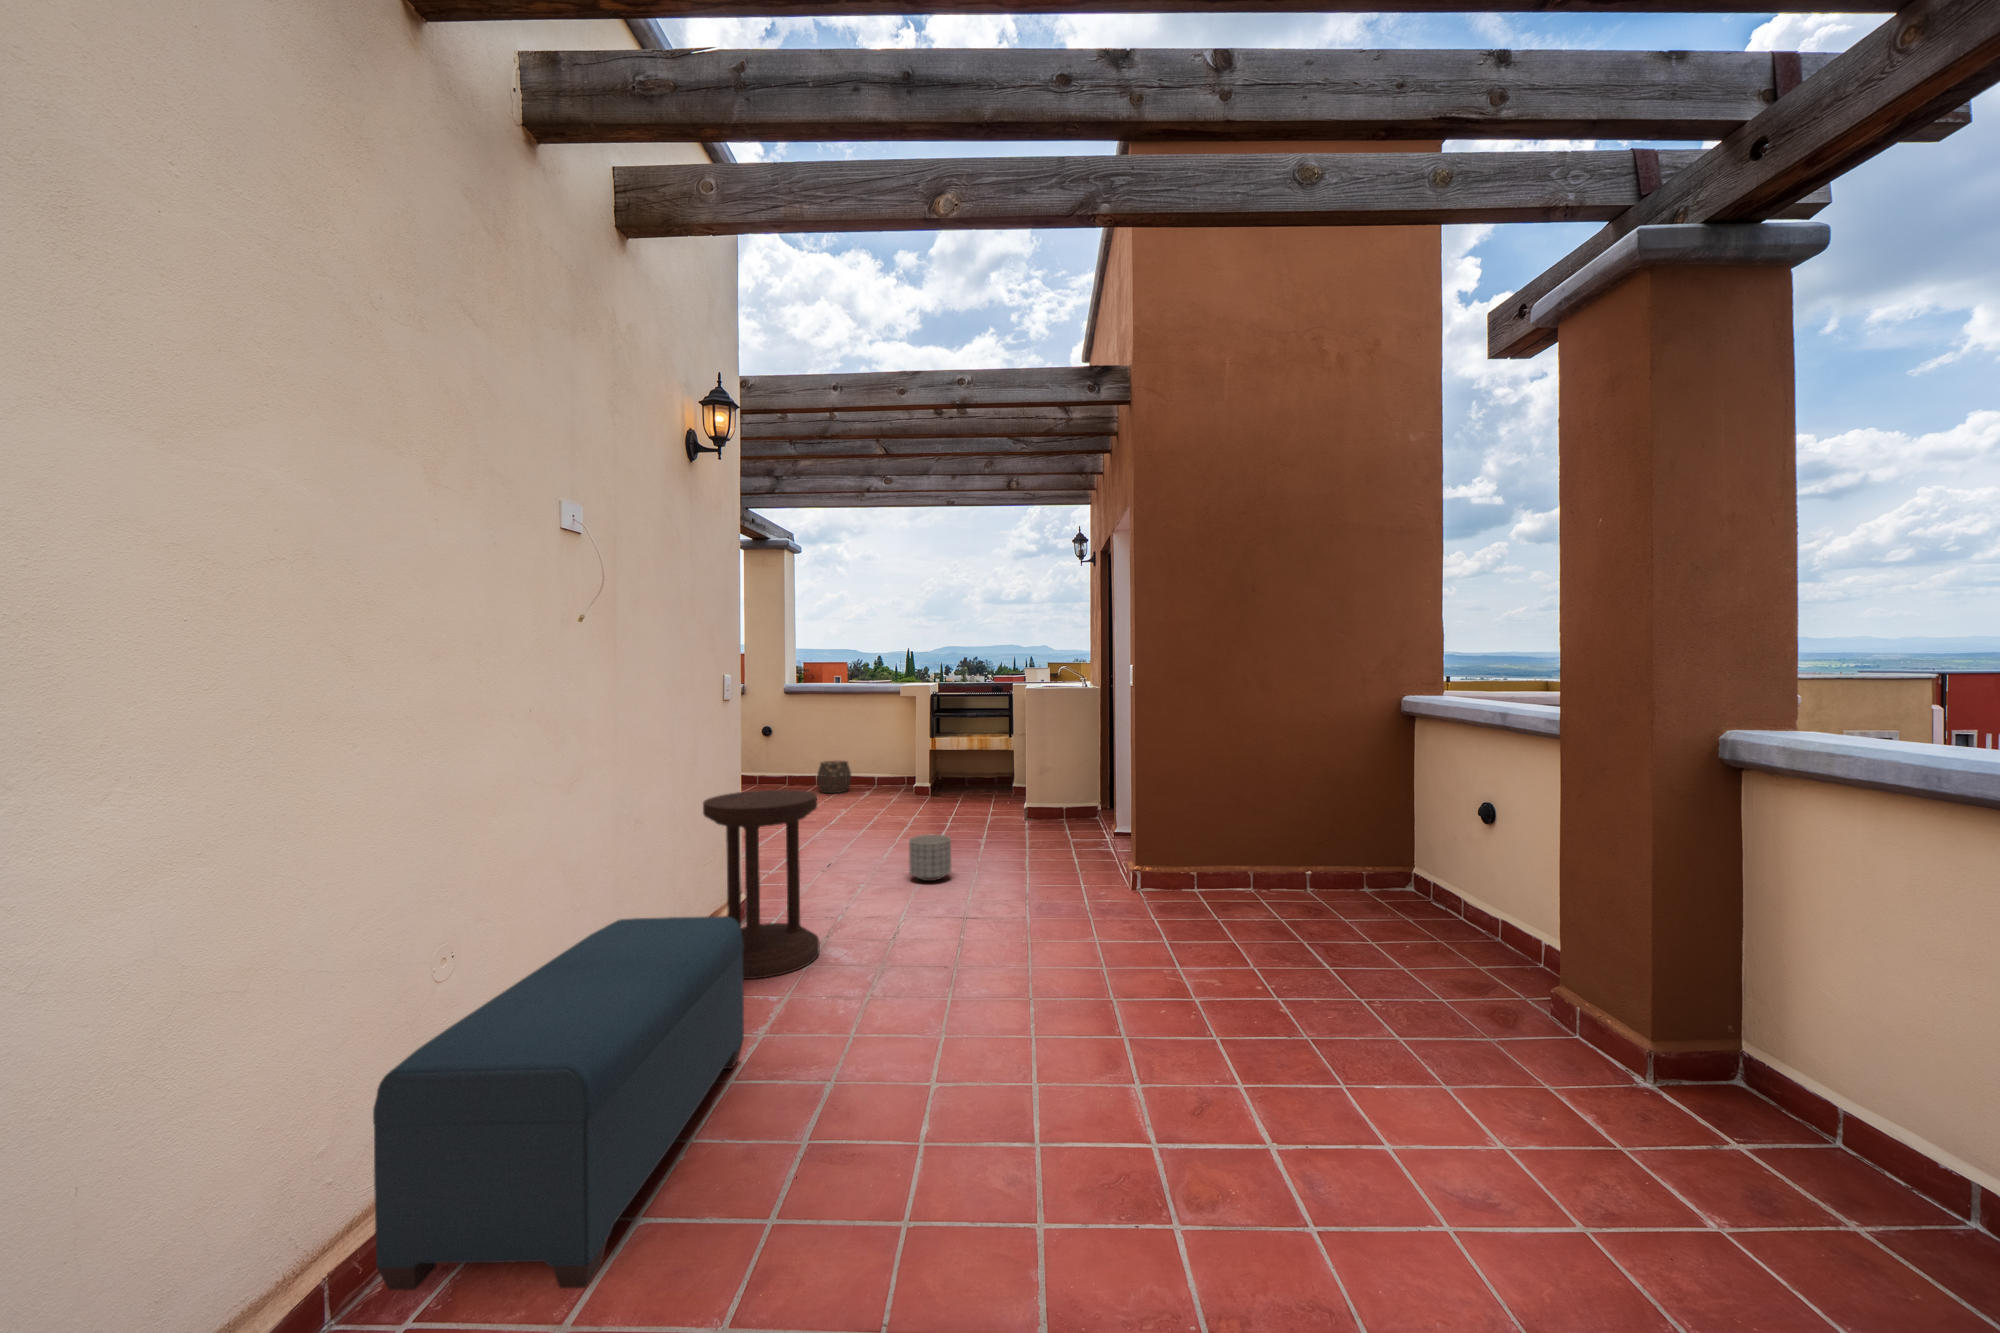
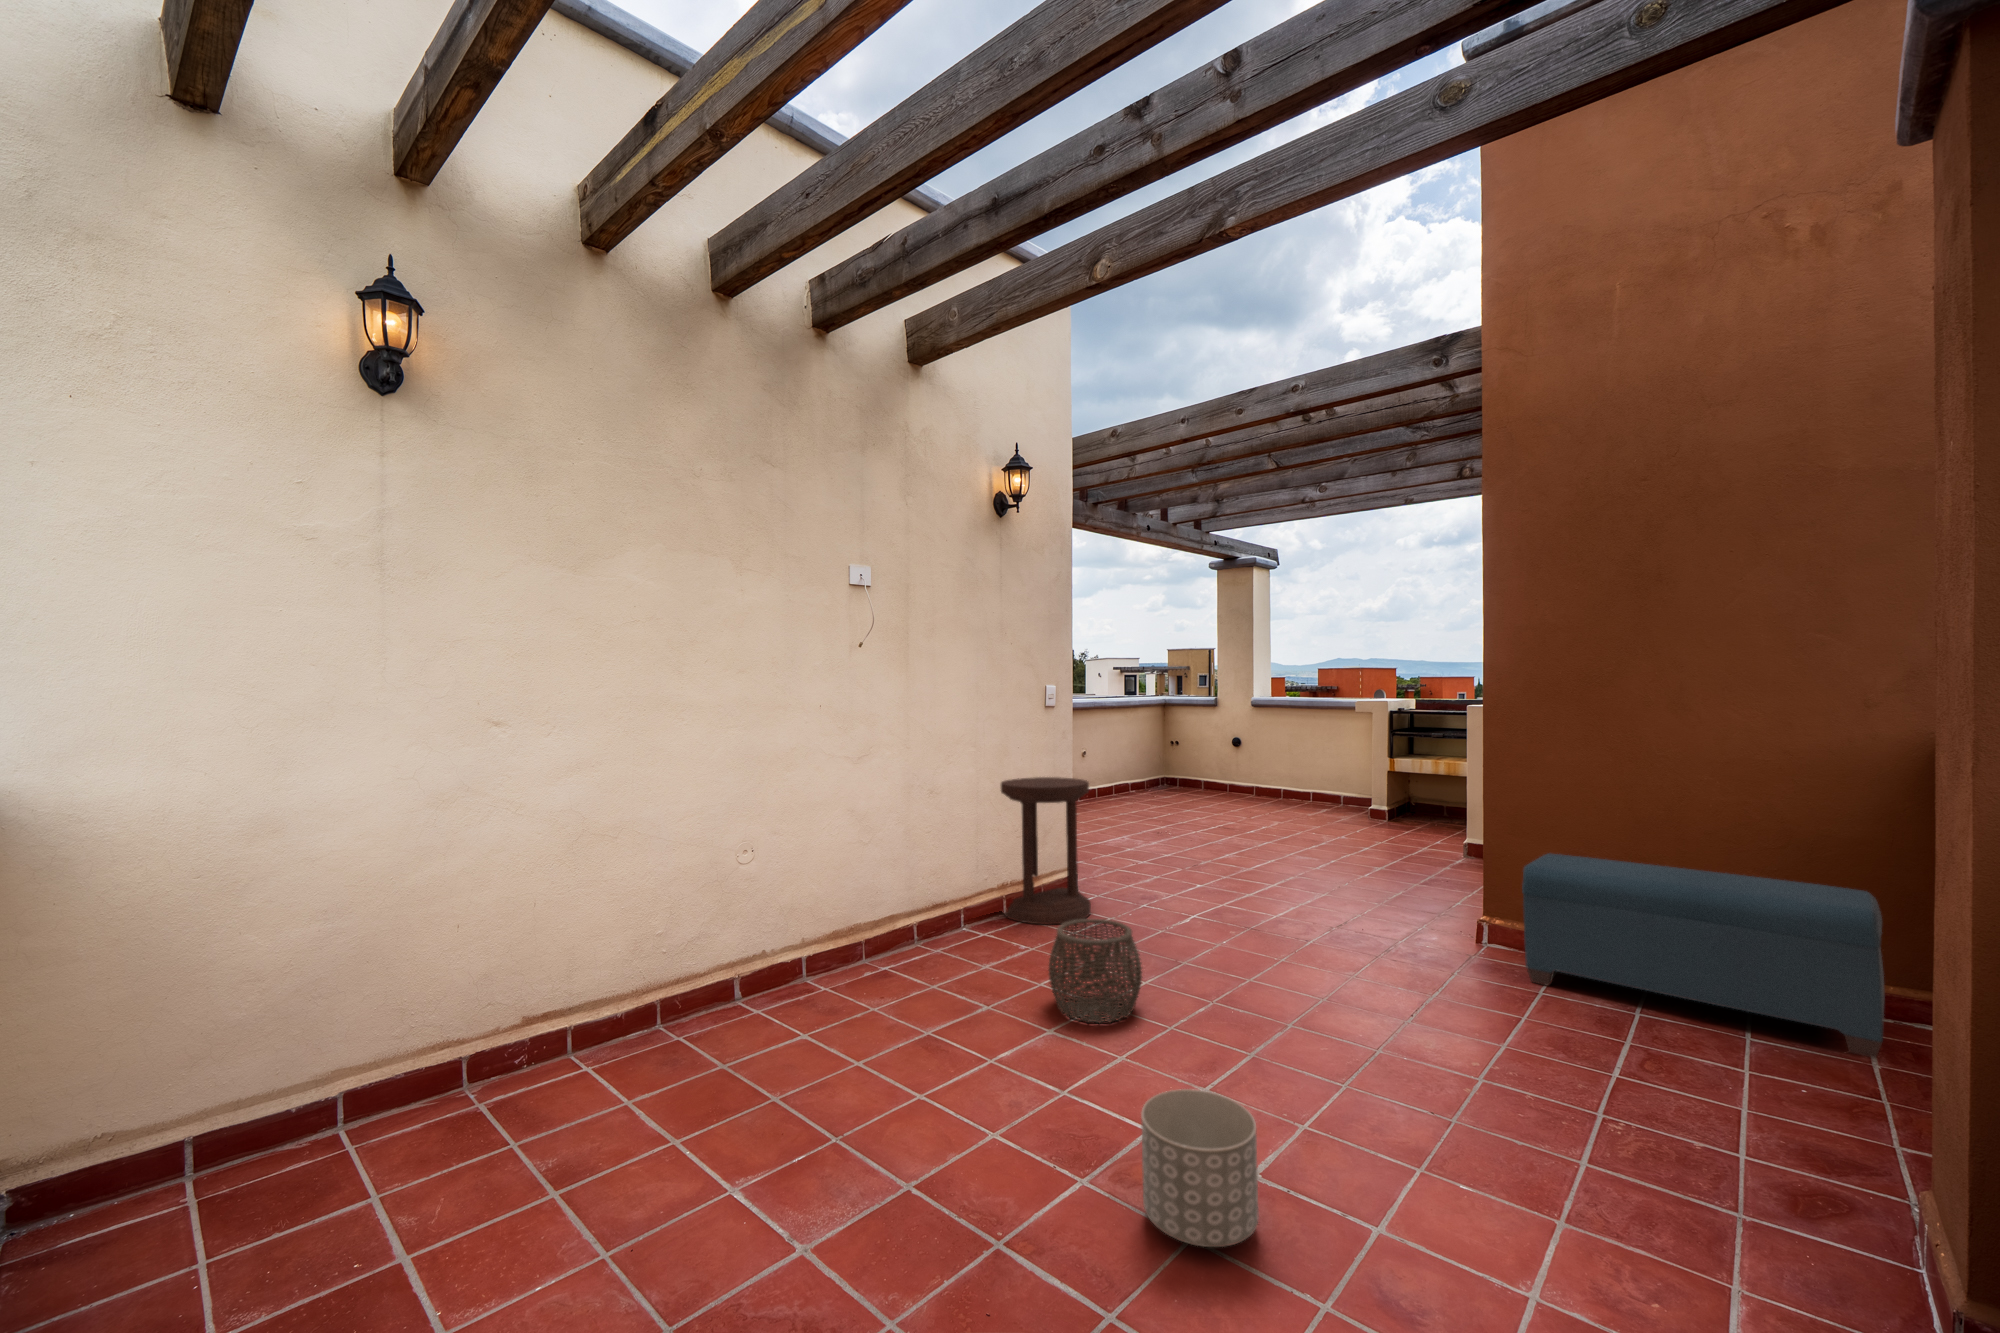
woven basket: present [817,761,851,793] -> present [1049,919,1142,1023]
planter: present [909,834,951,881] -> present [1141,1089,1259,1247]
bench: present [373,916,744,1290] -> present [1522,853,1885,1058]

